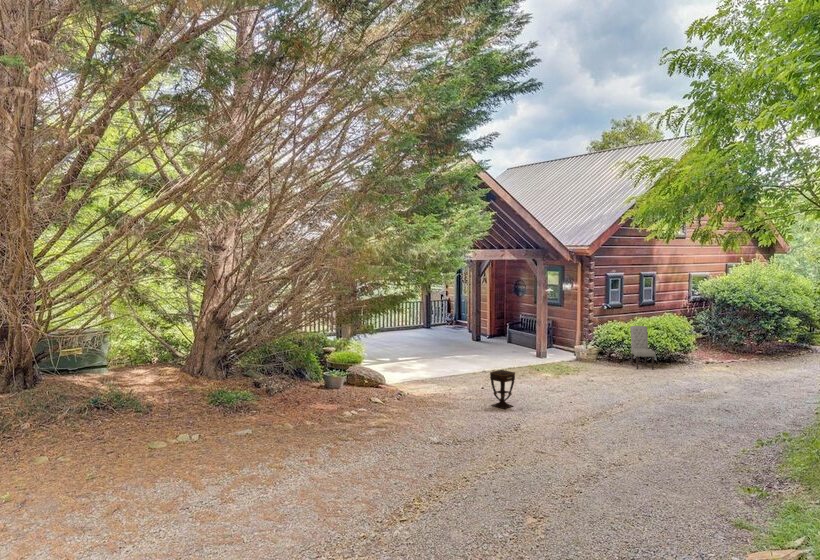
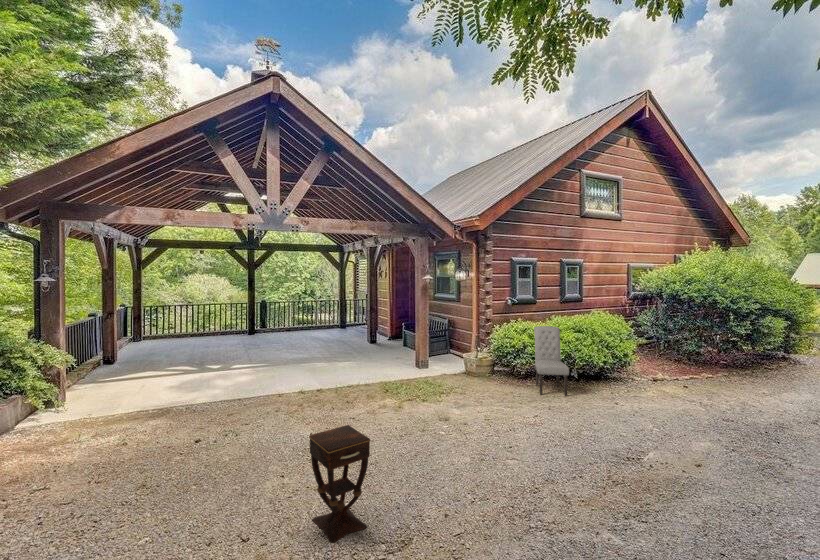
side table: present [490,370,515,409] -> present [309,425,370,543]

